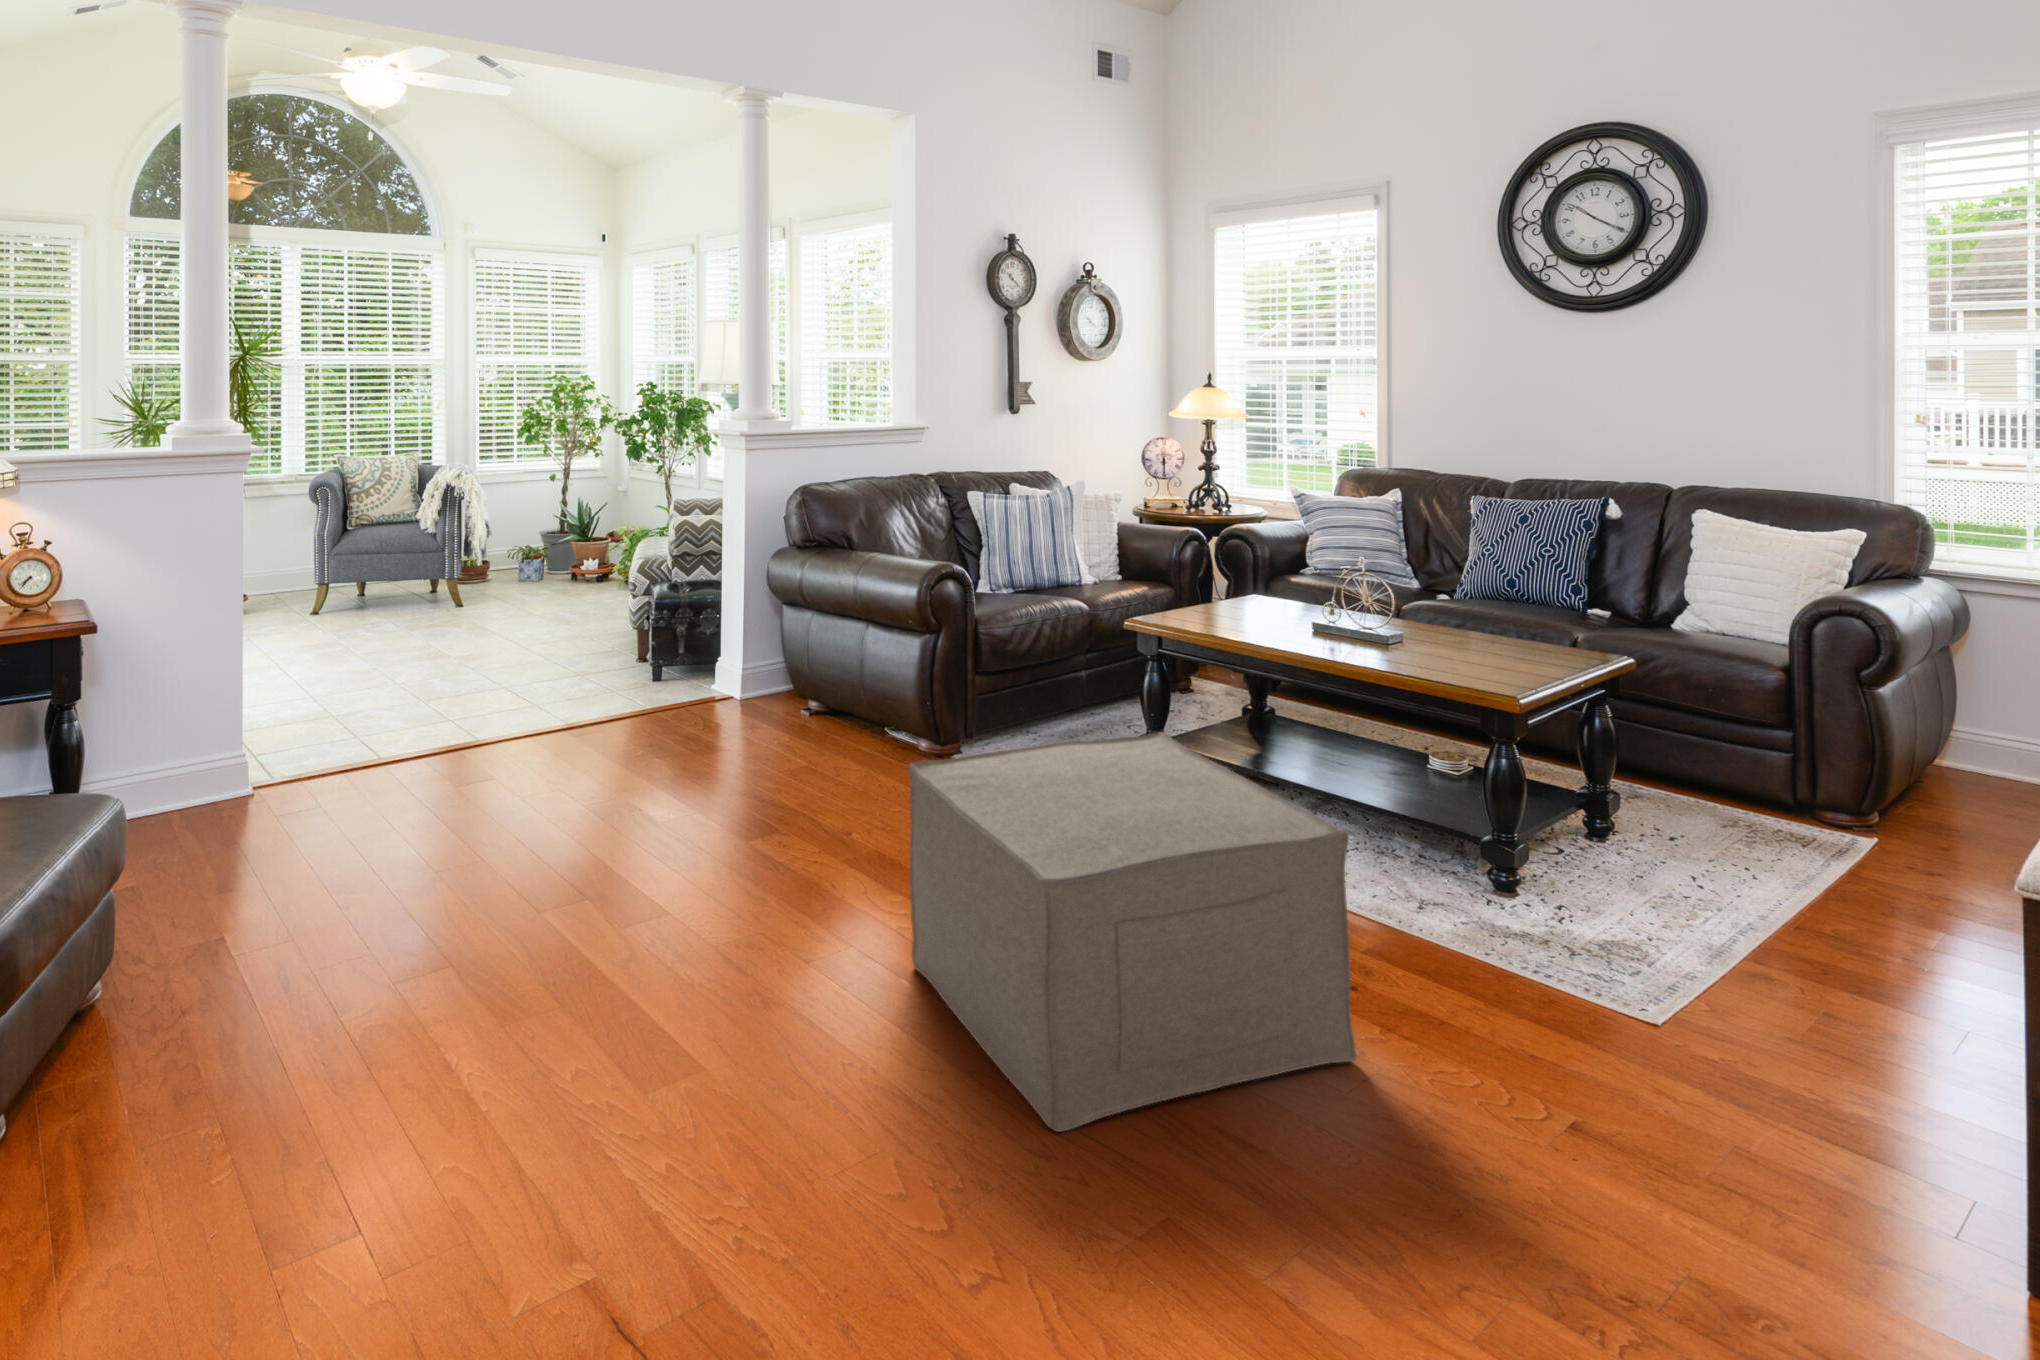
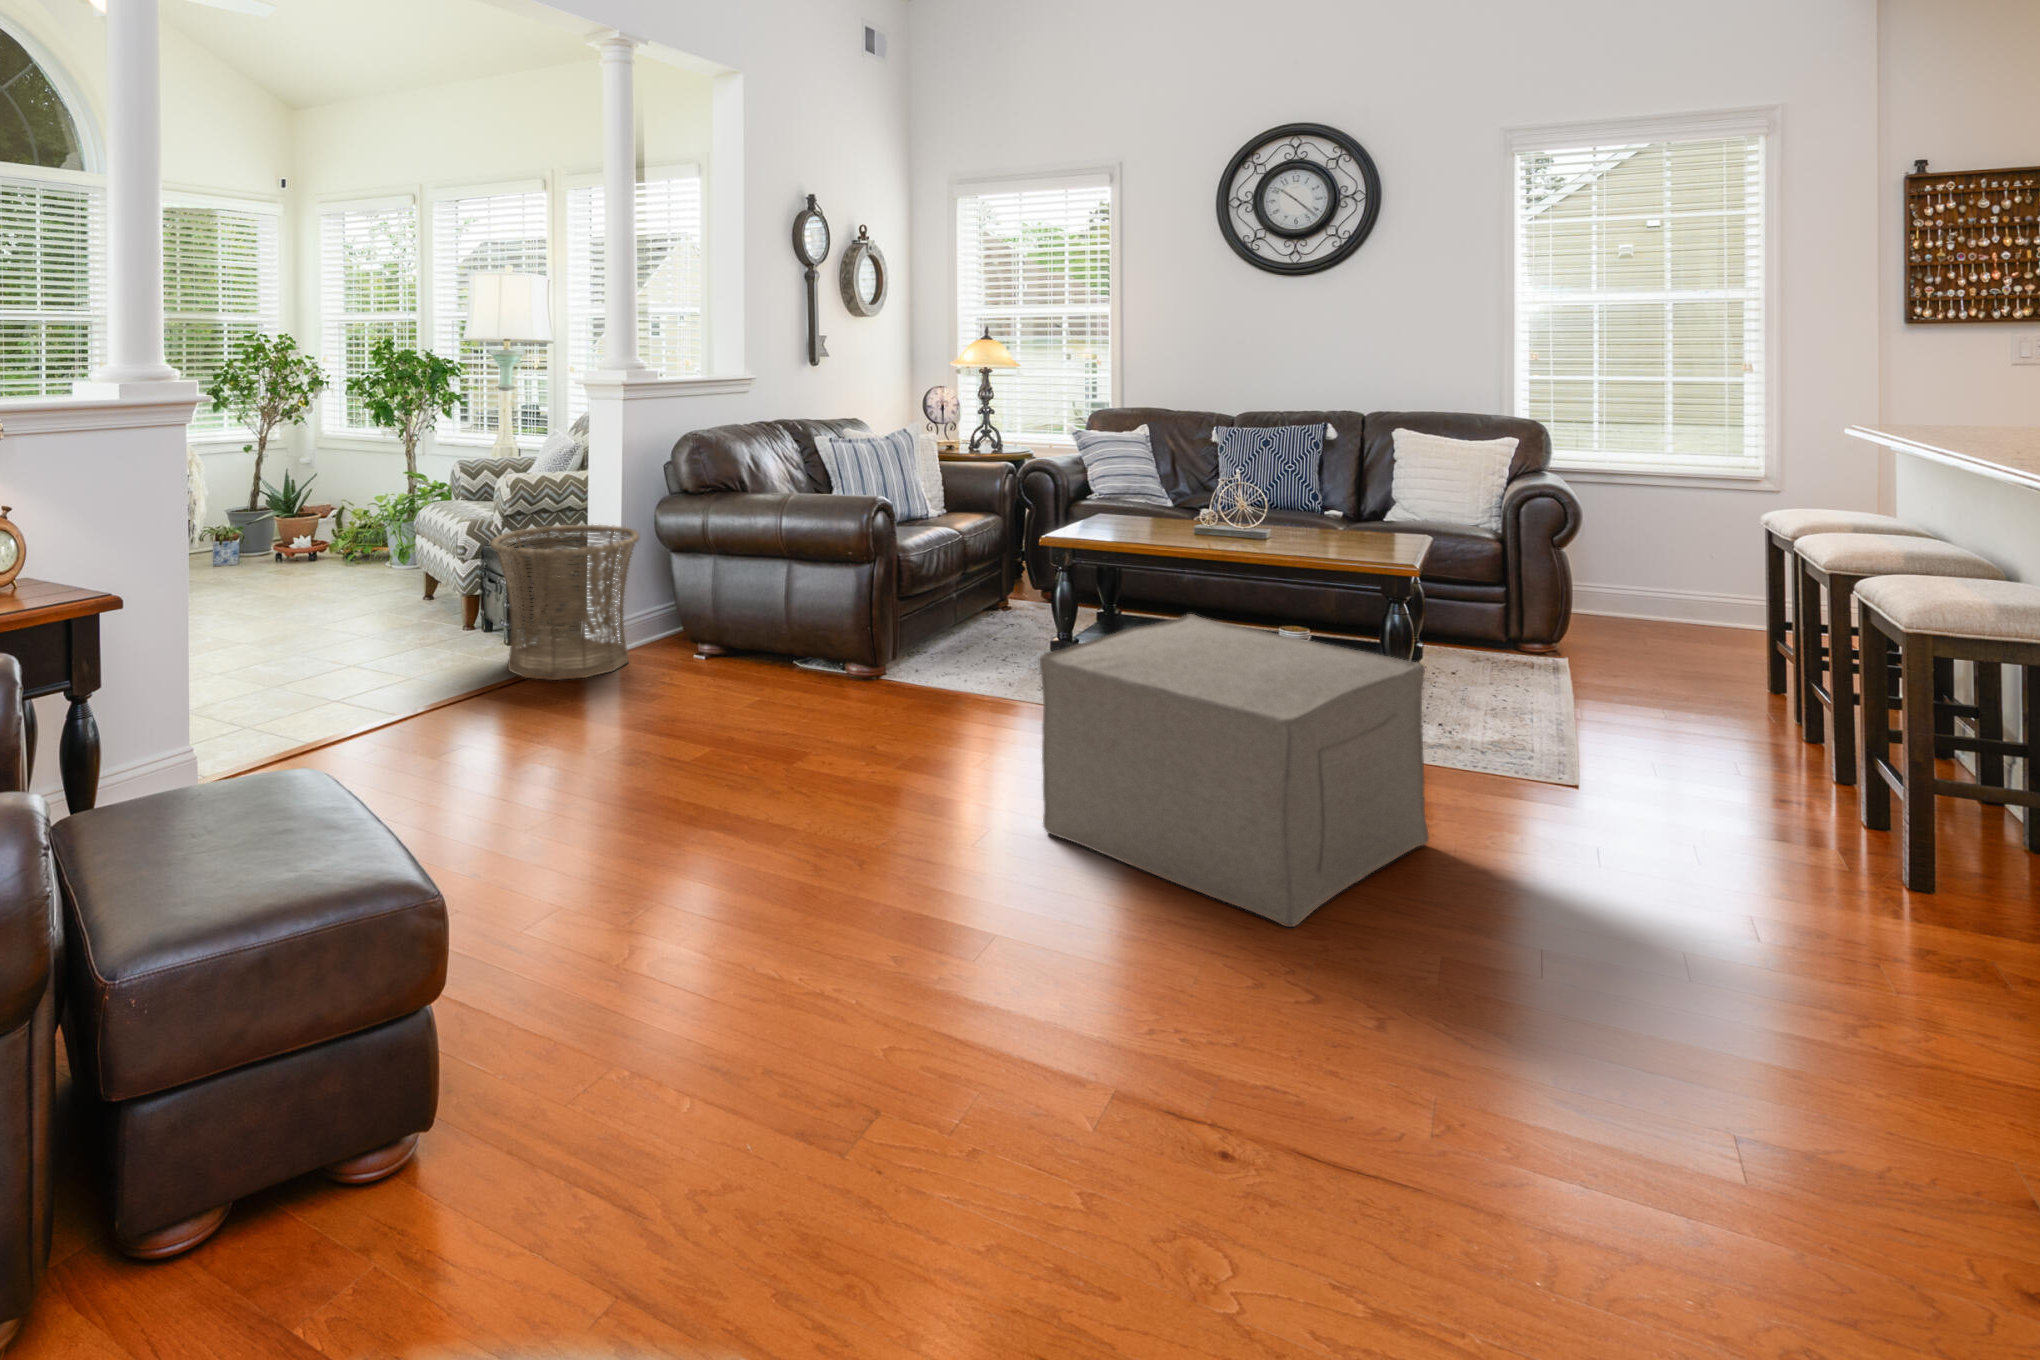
basket: none [593,571,742,728] -> present [490,525,639,680]

